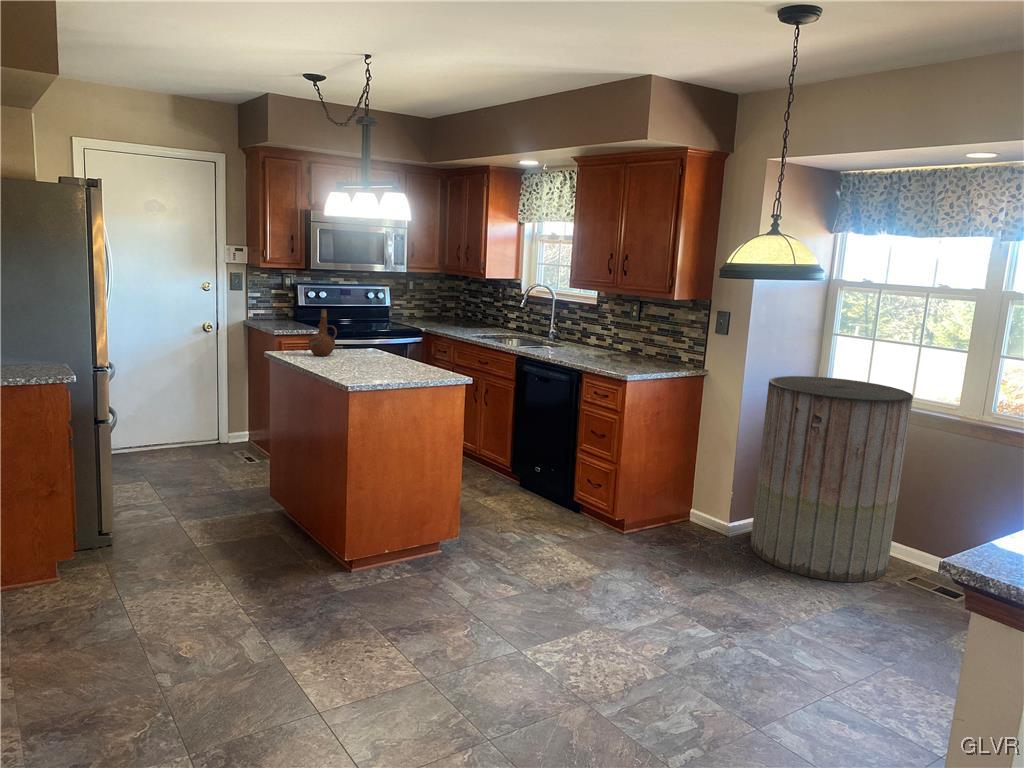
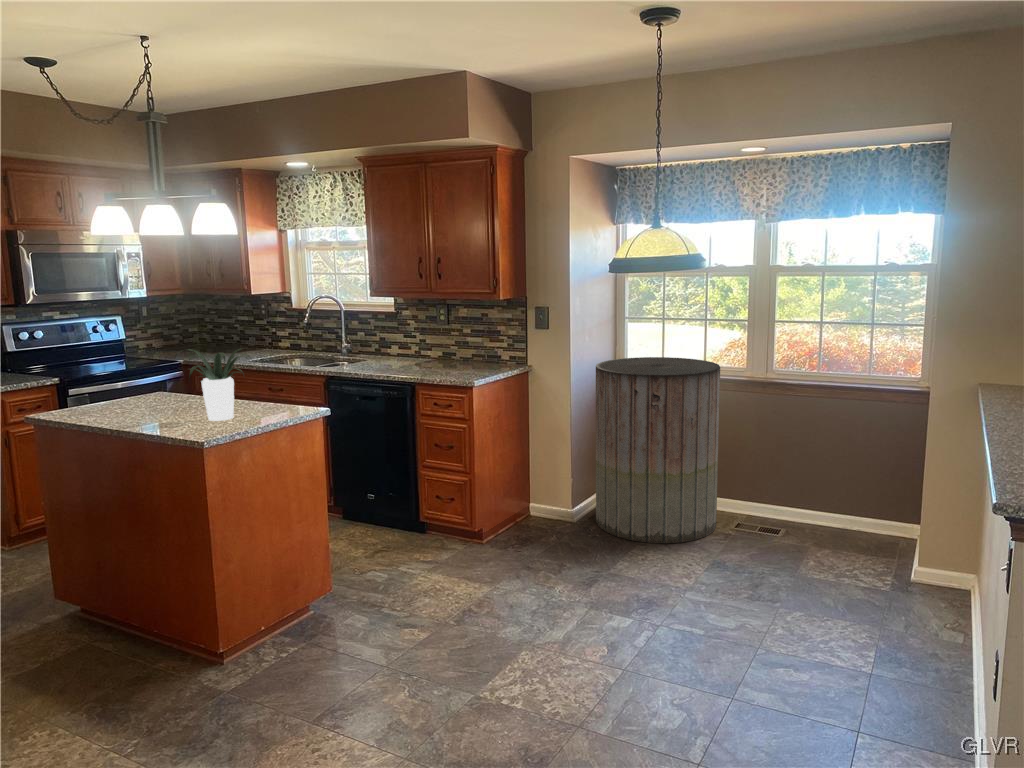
ceramic pitcher: present [309,309,337,356] -> none [91,355,127,413]
potted plant: none [355,310,420,372] -> present [188,348,248,421]

